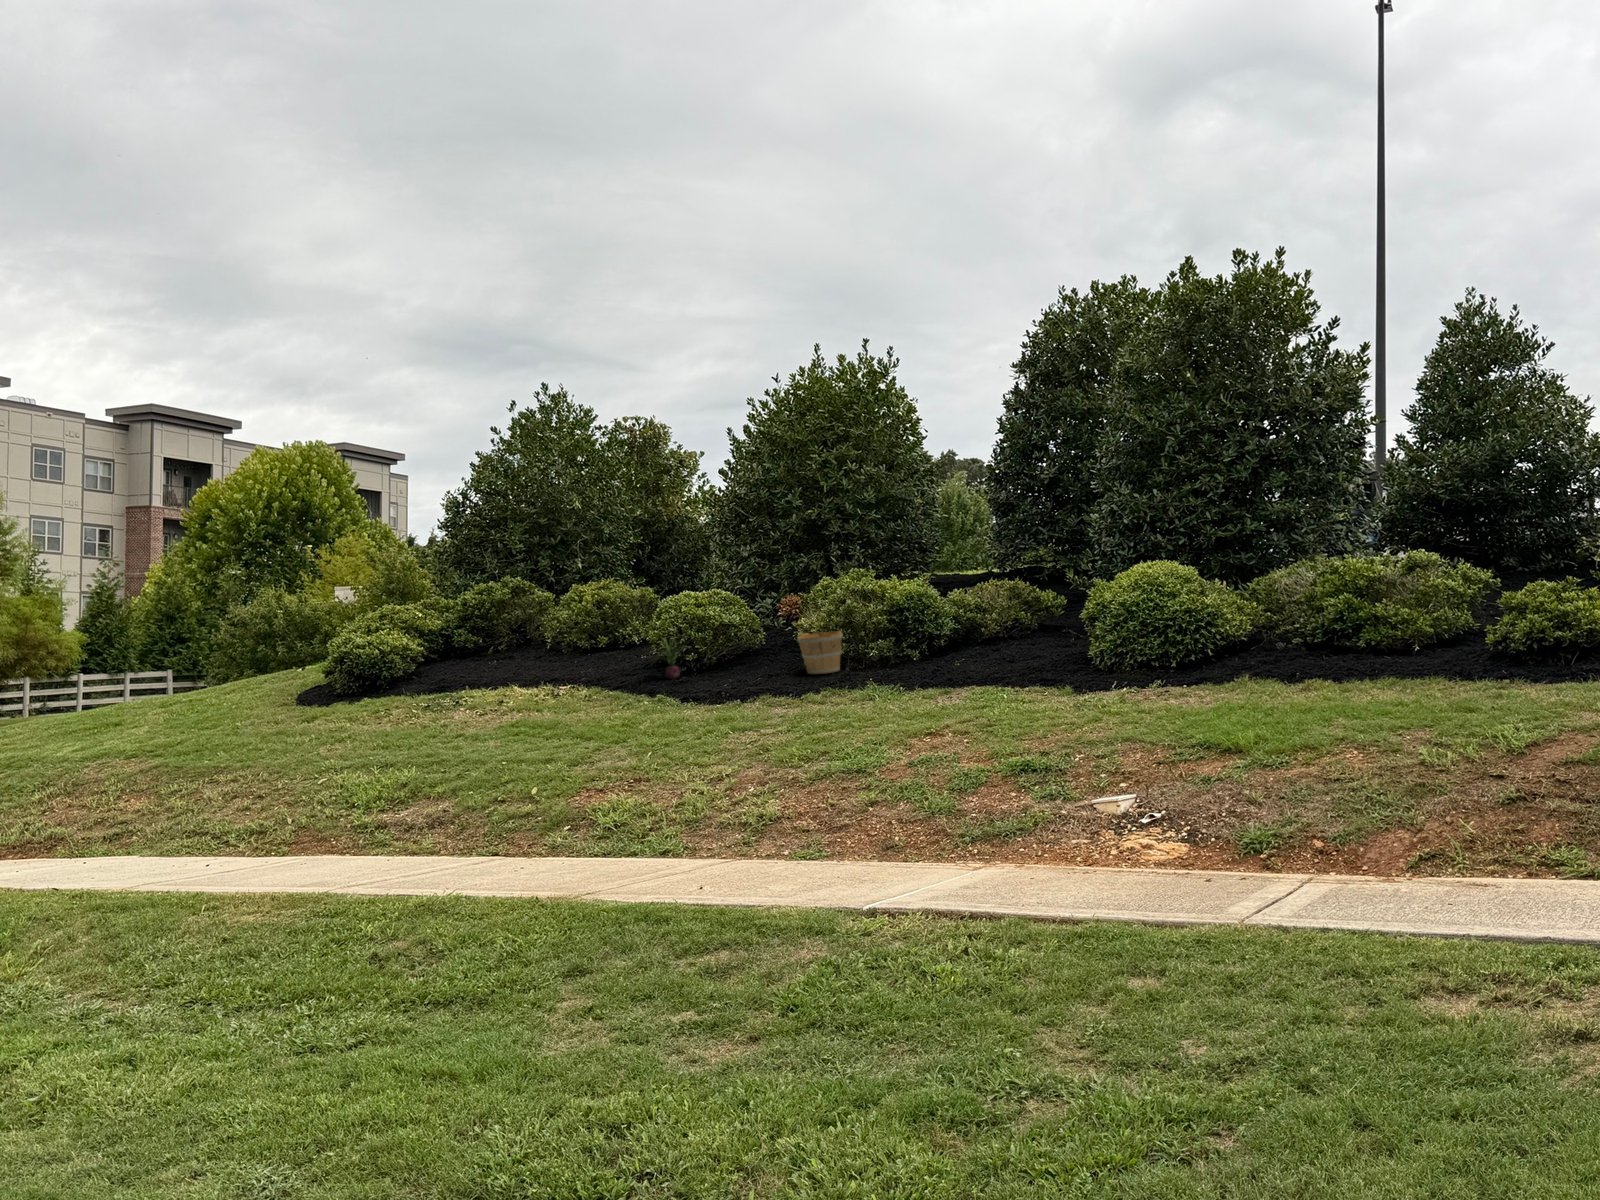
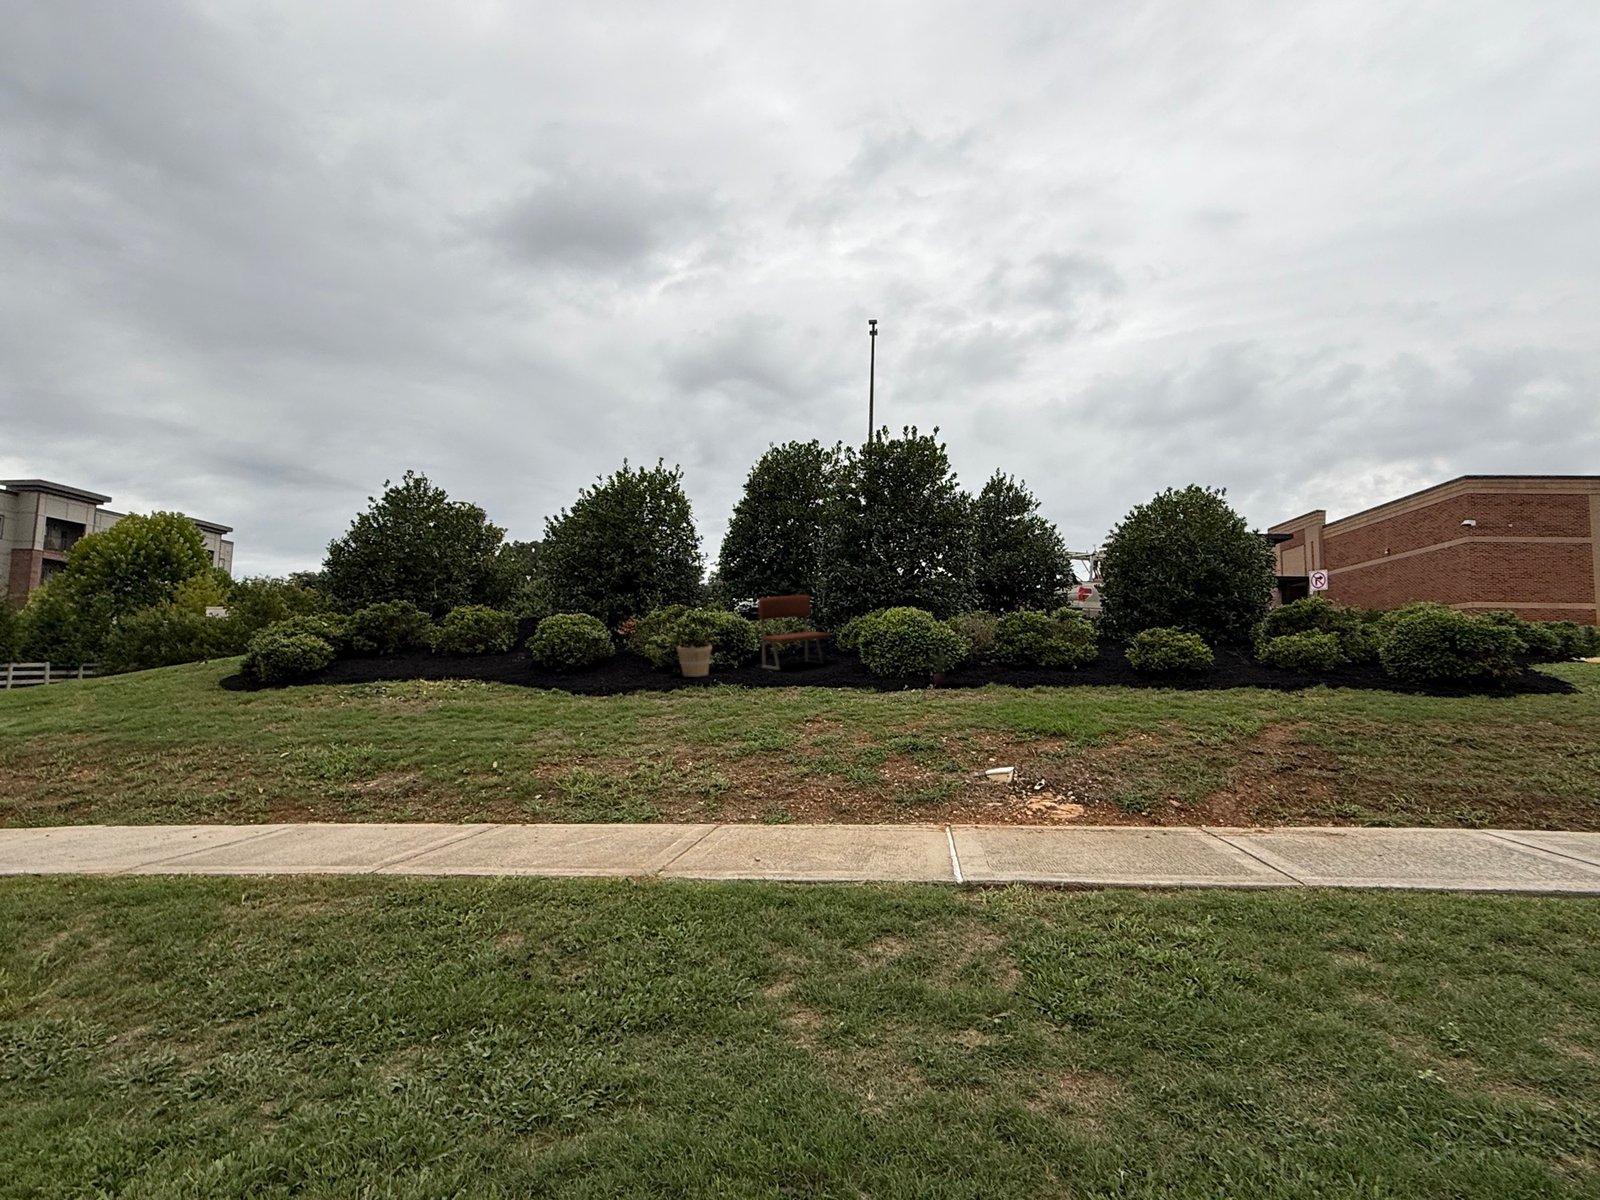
bench: none [902,559,1002,662] -> present [758,595,830,670]
decorative plant: present [664,639,680,679] -> present [931,649,947,685]

